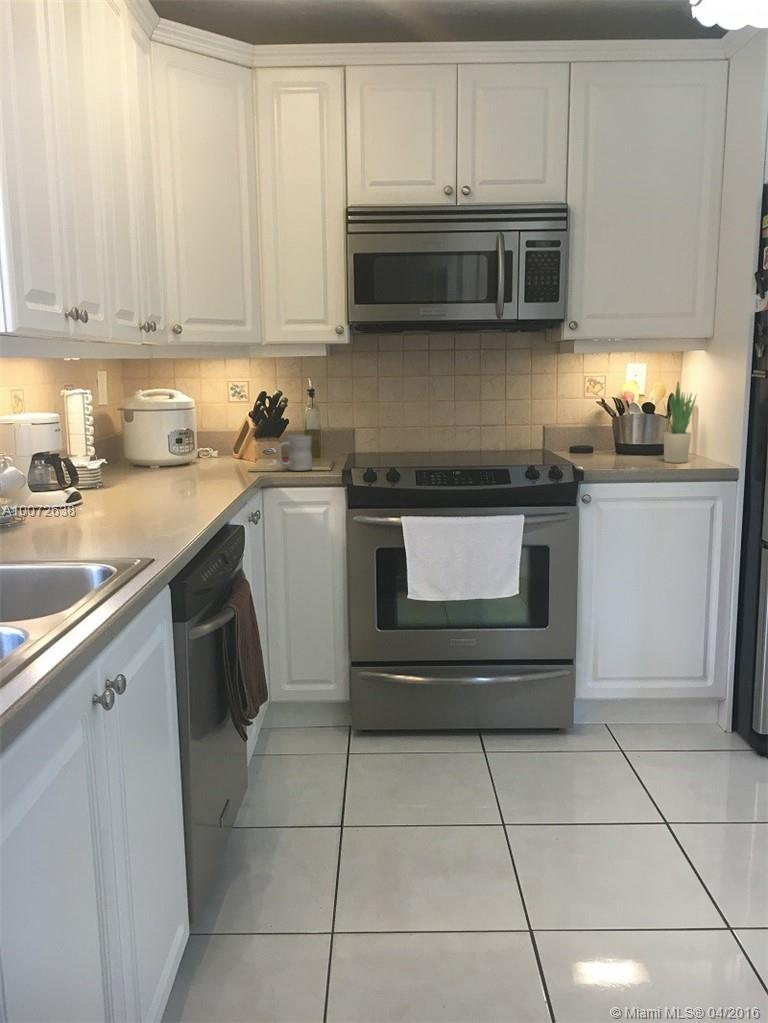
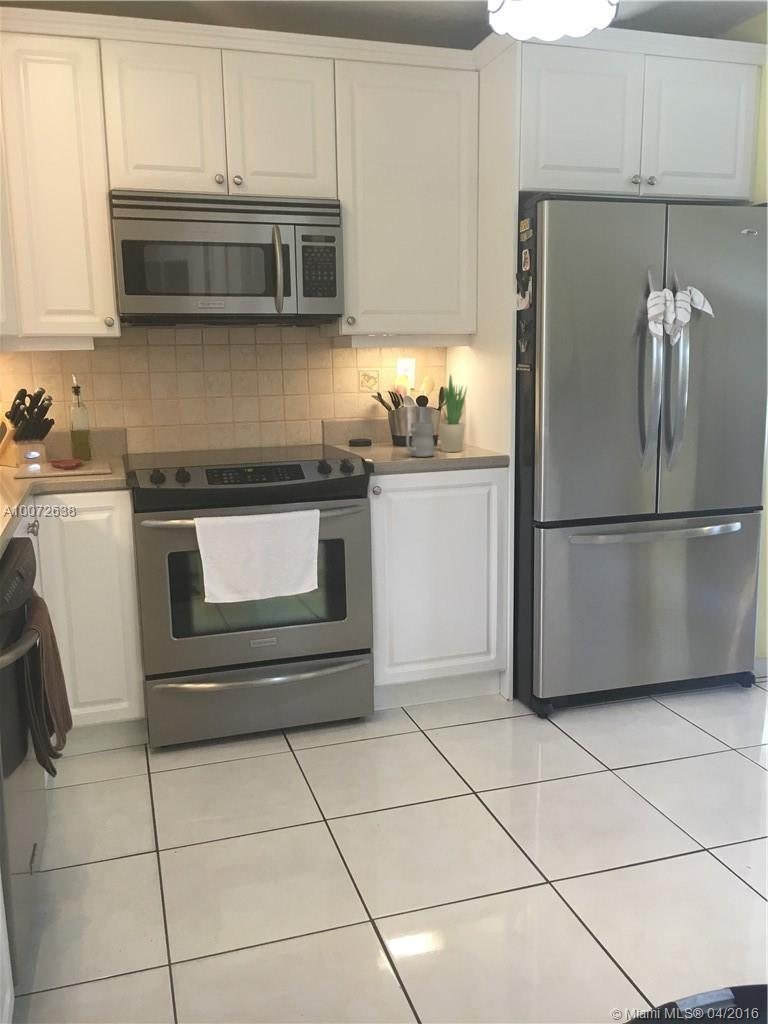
mug: present [278,435,312,471] -> present [406,422,434,457]

